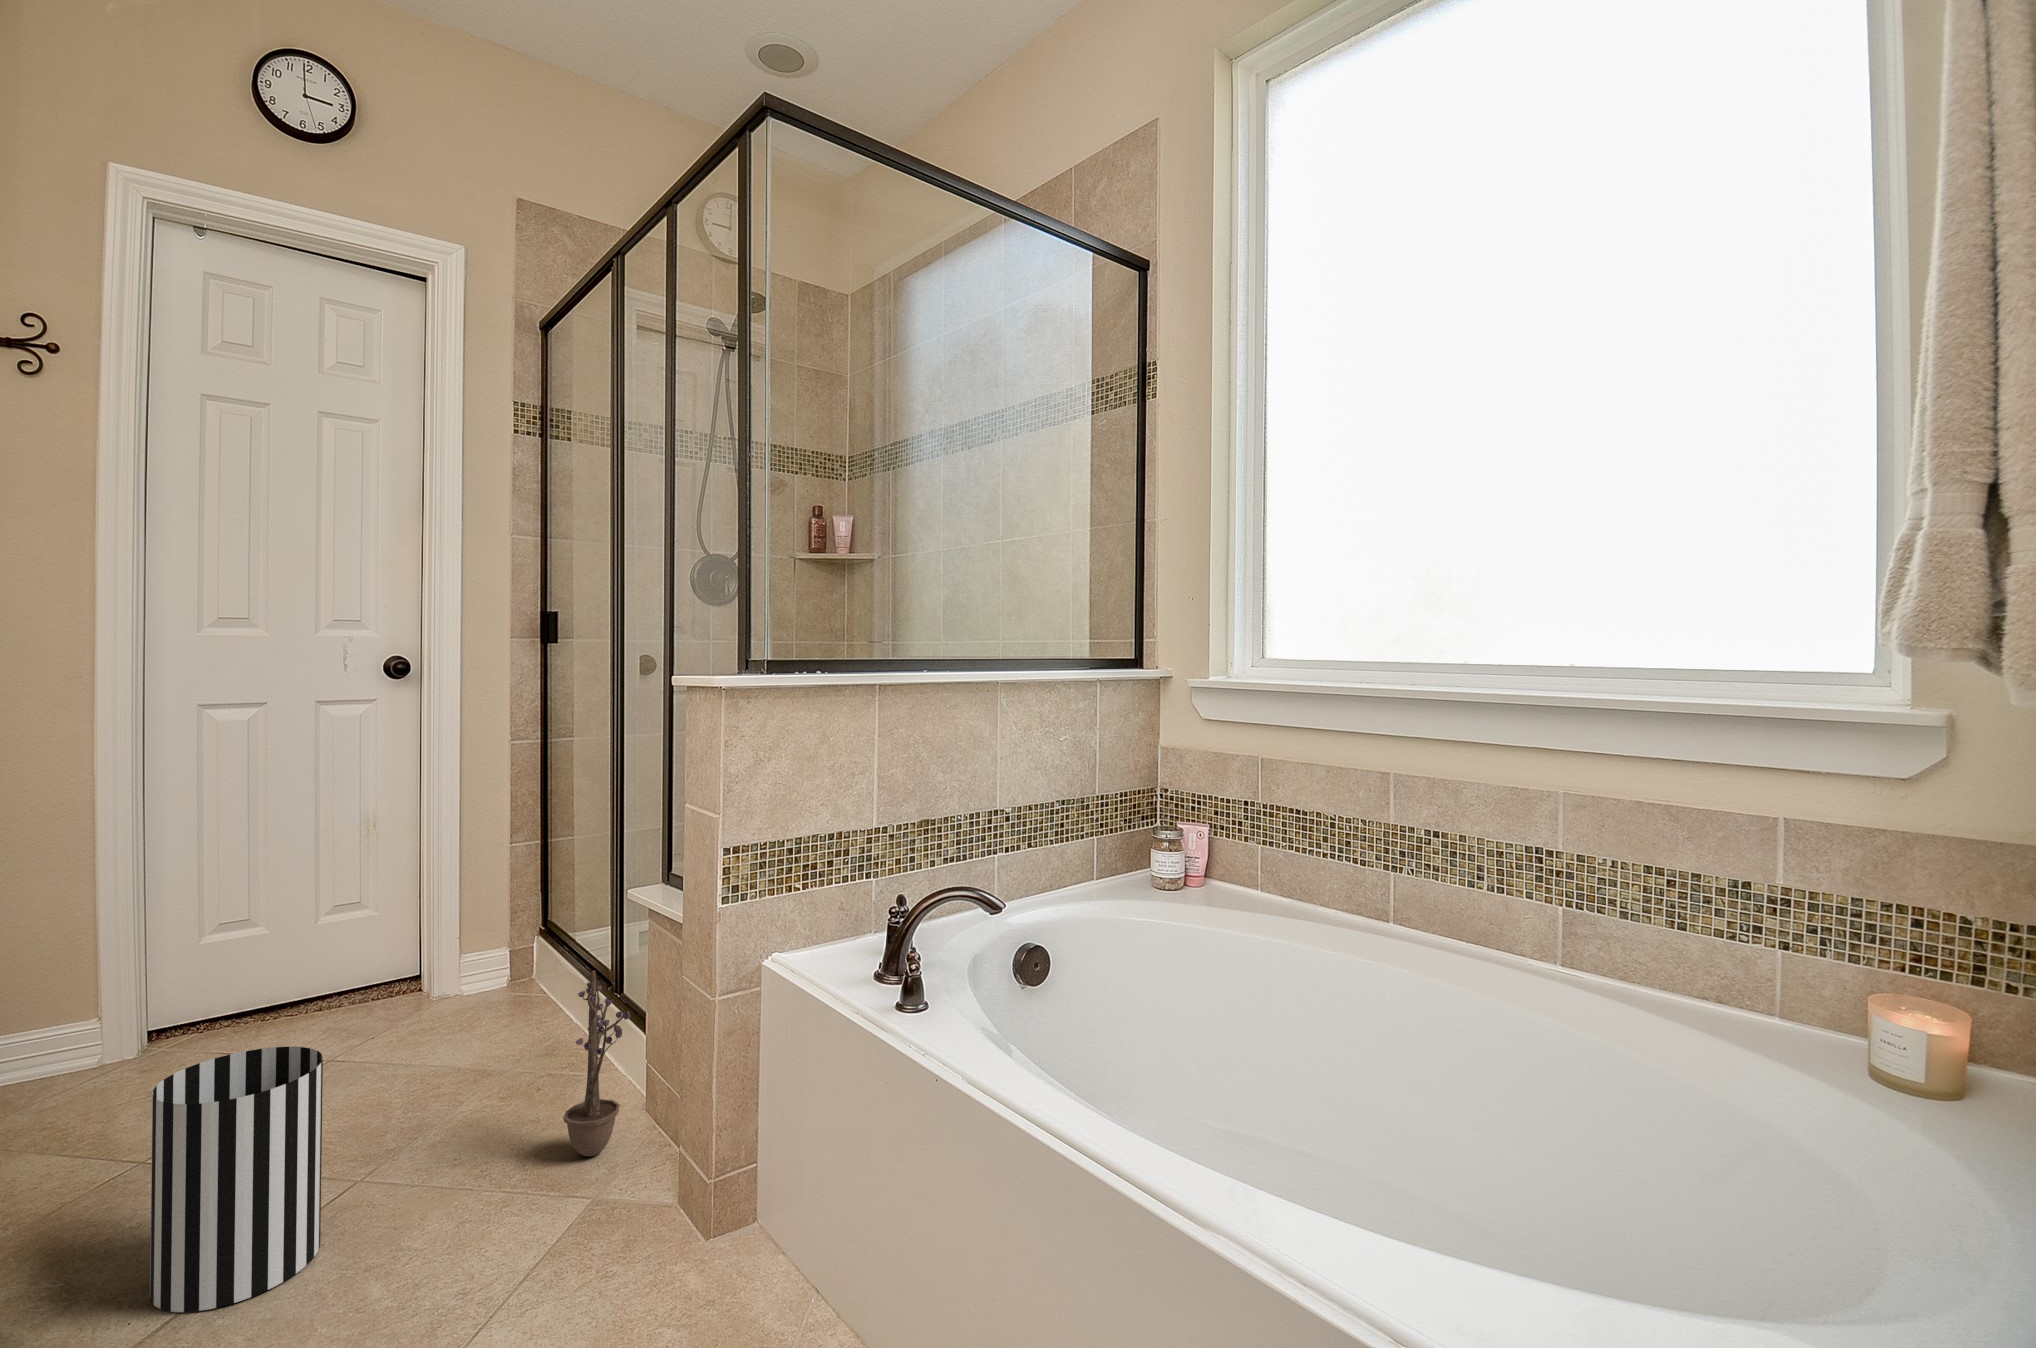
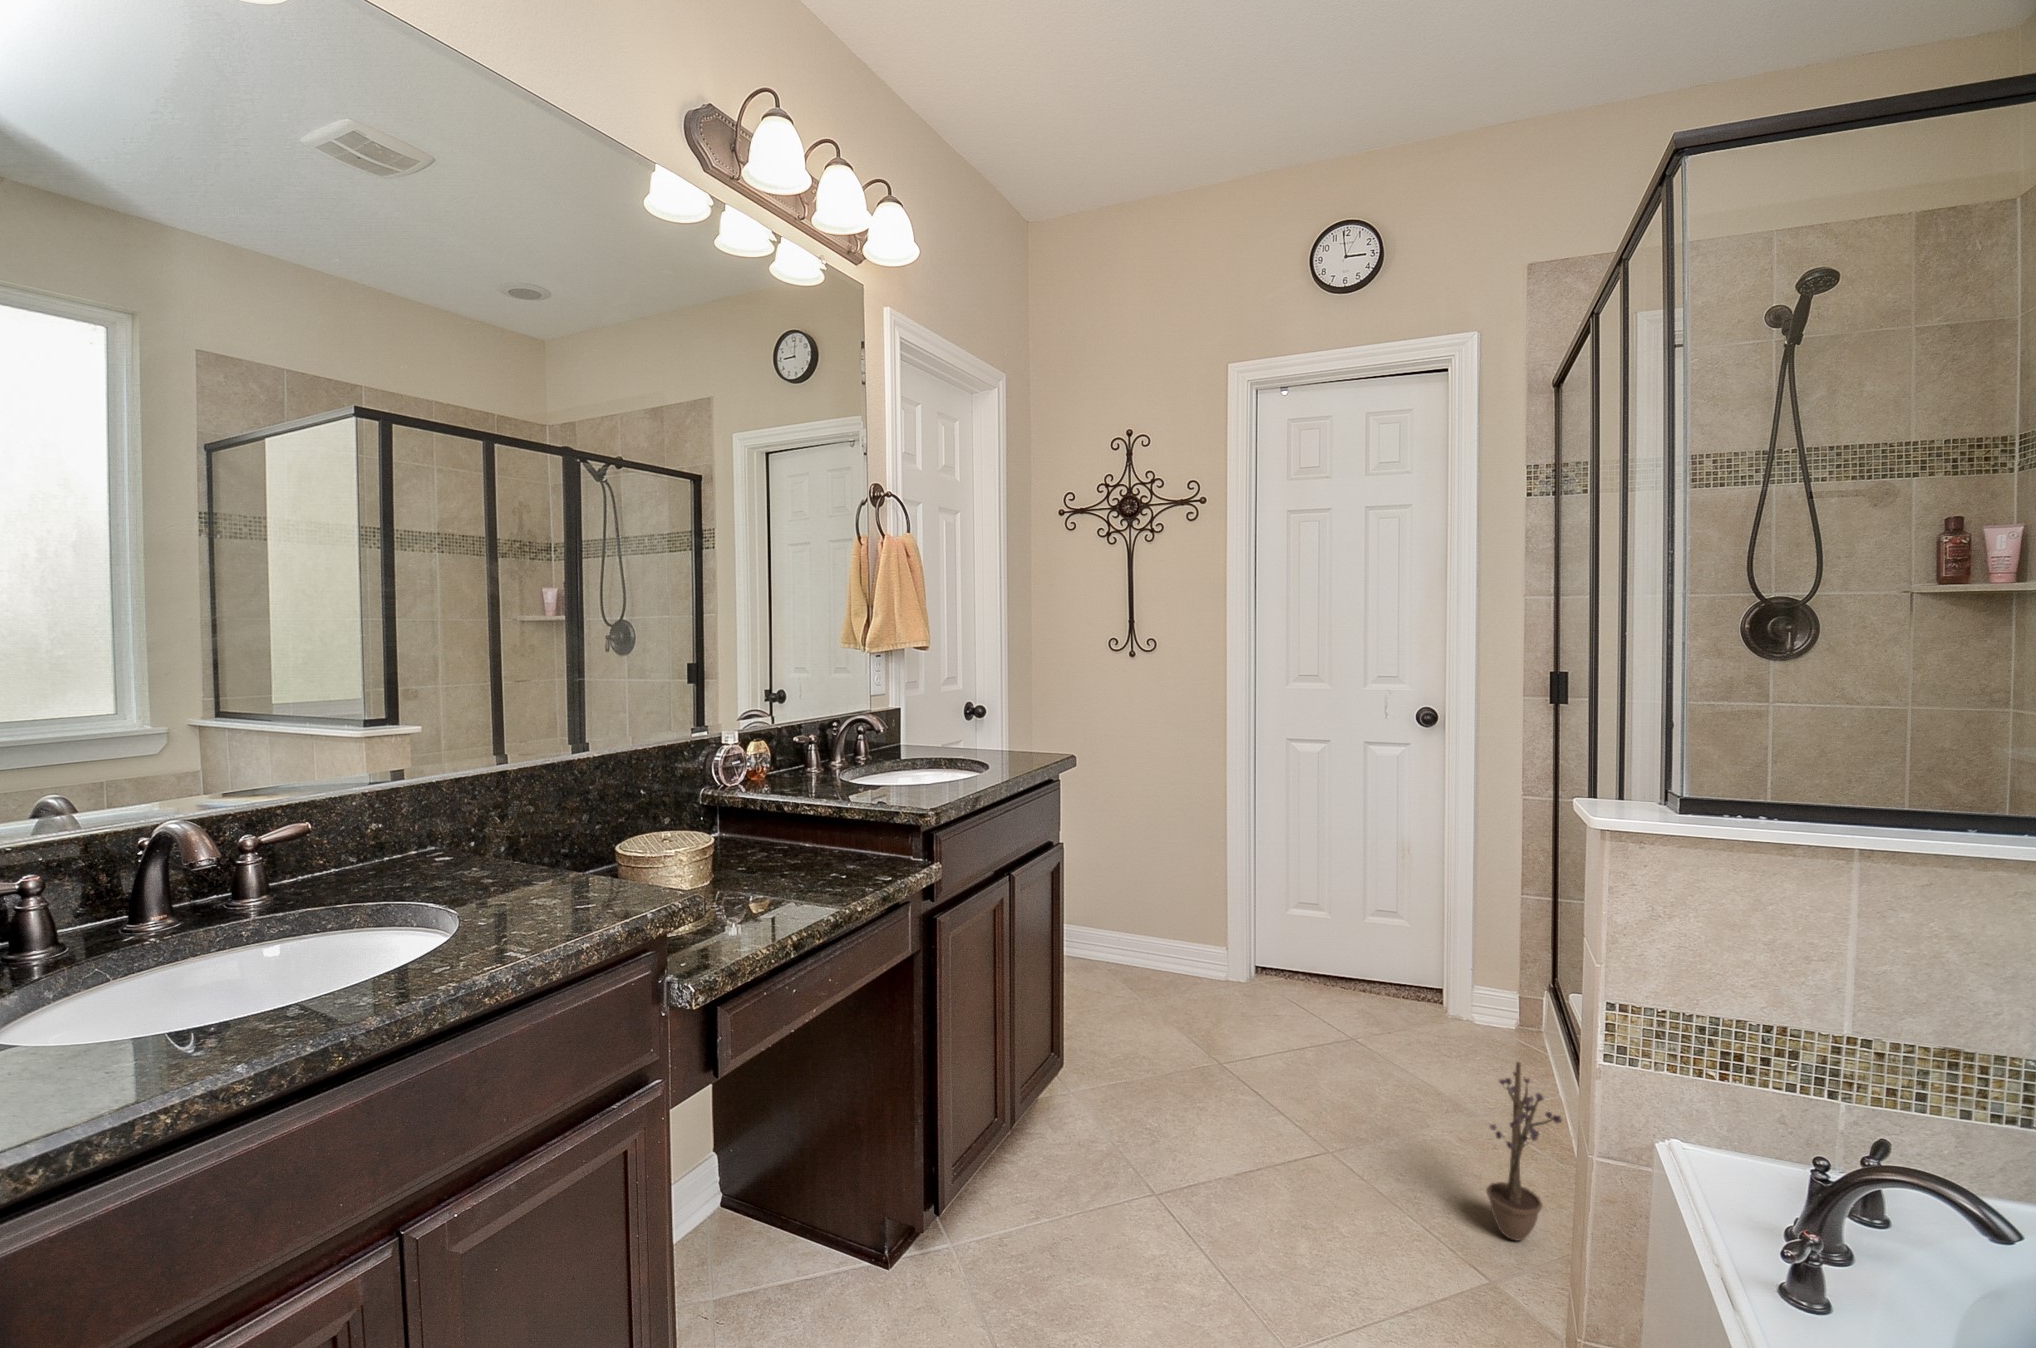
wastebasket: present [150,1047,323,1312] -> none [1201,1022,1297,1203]

